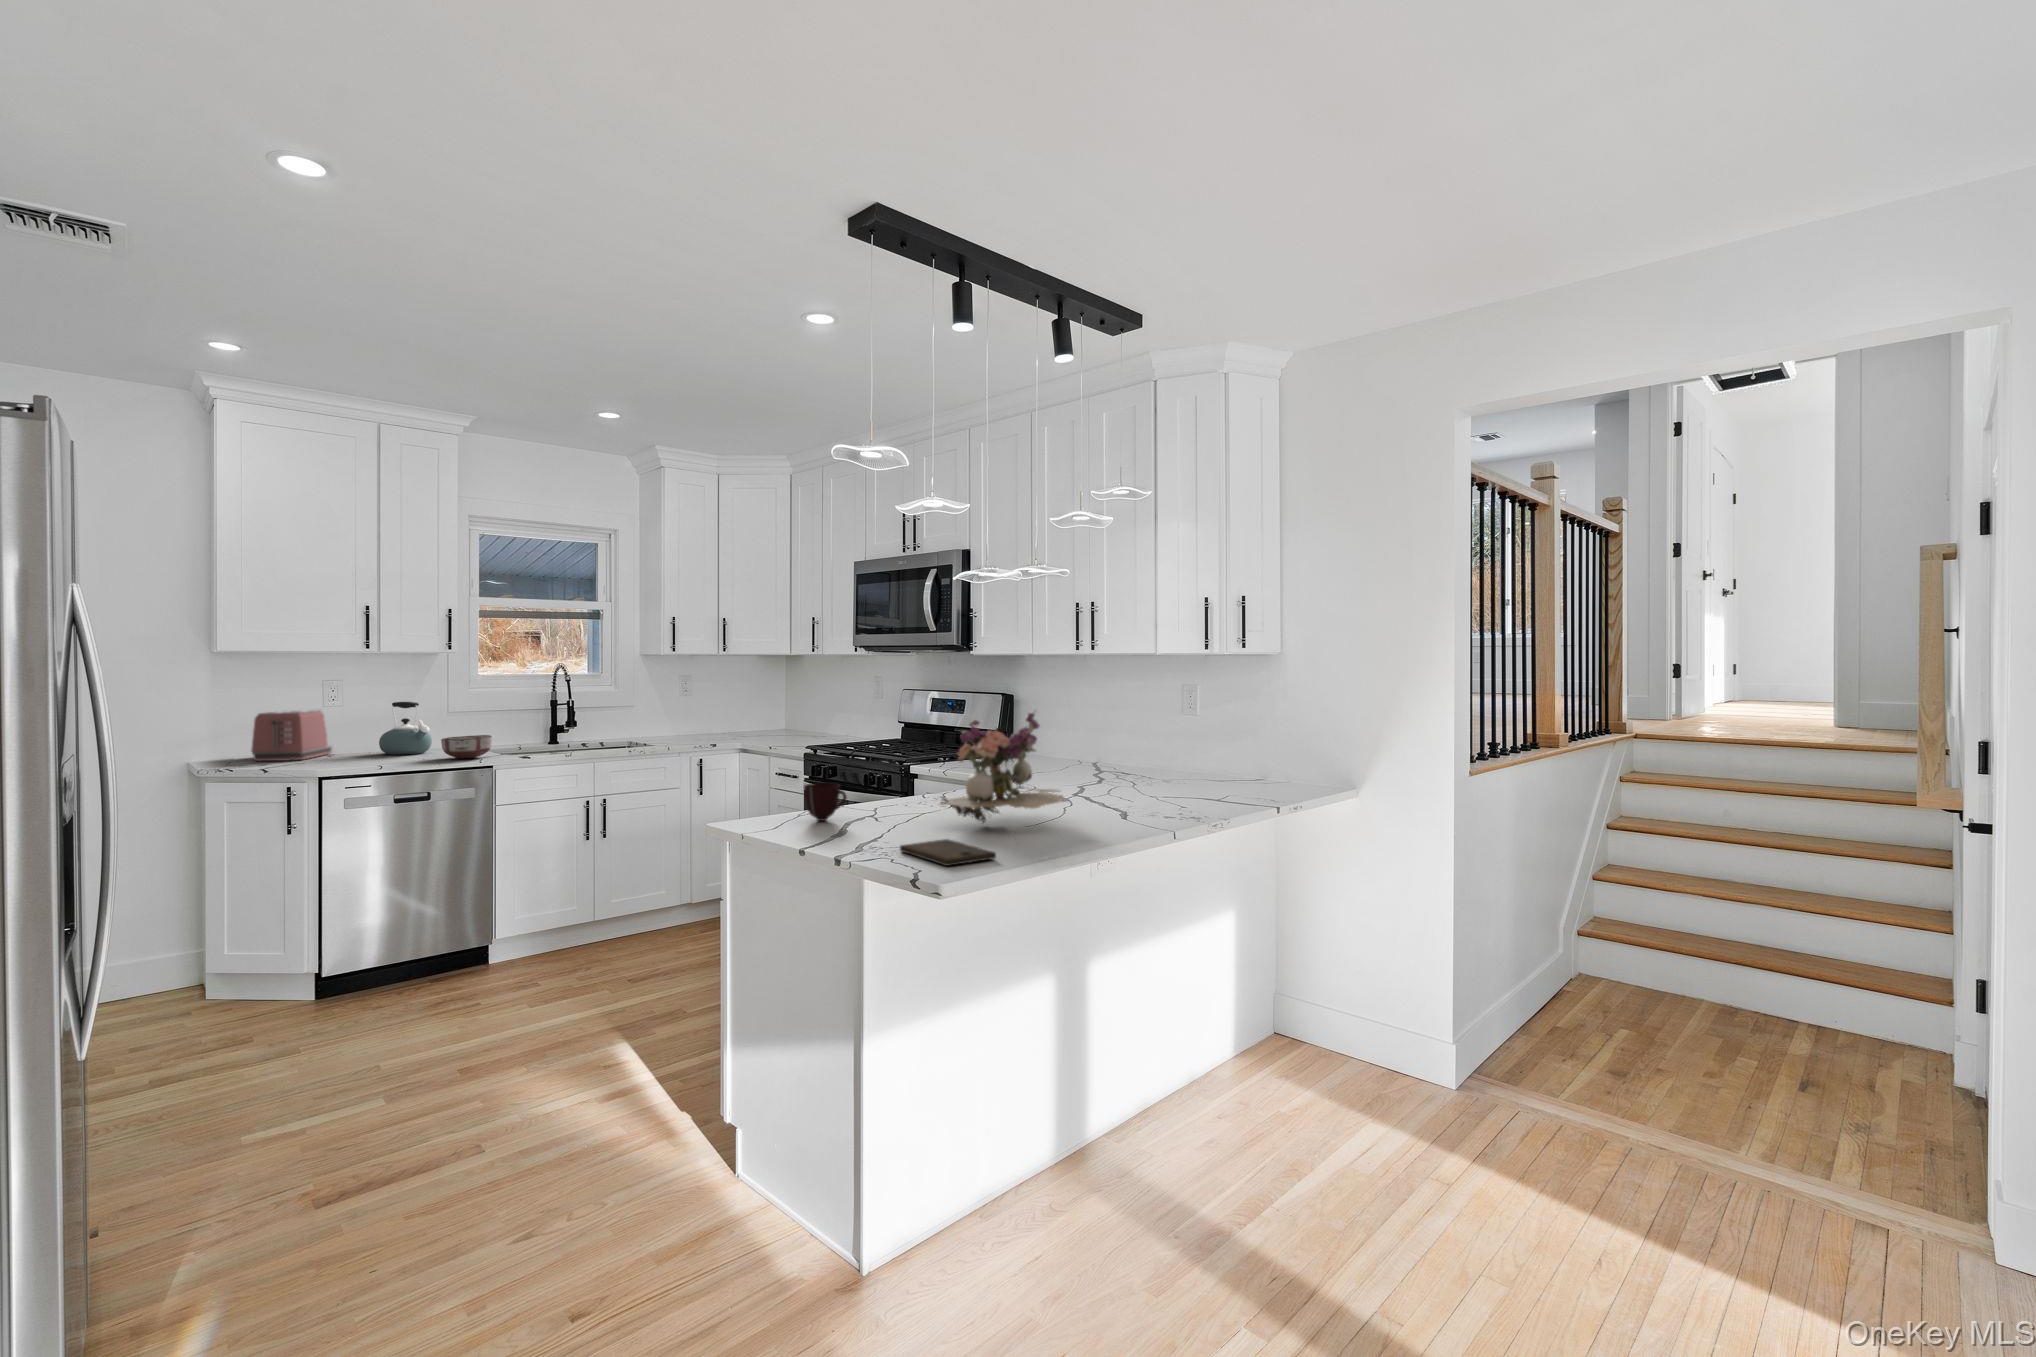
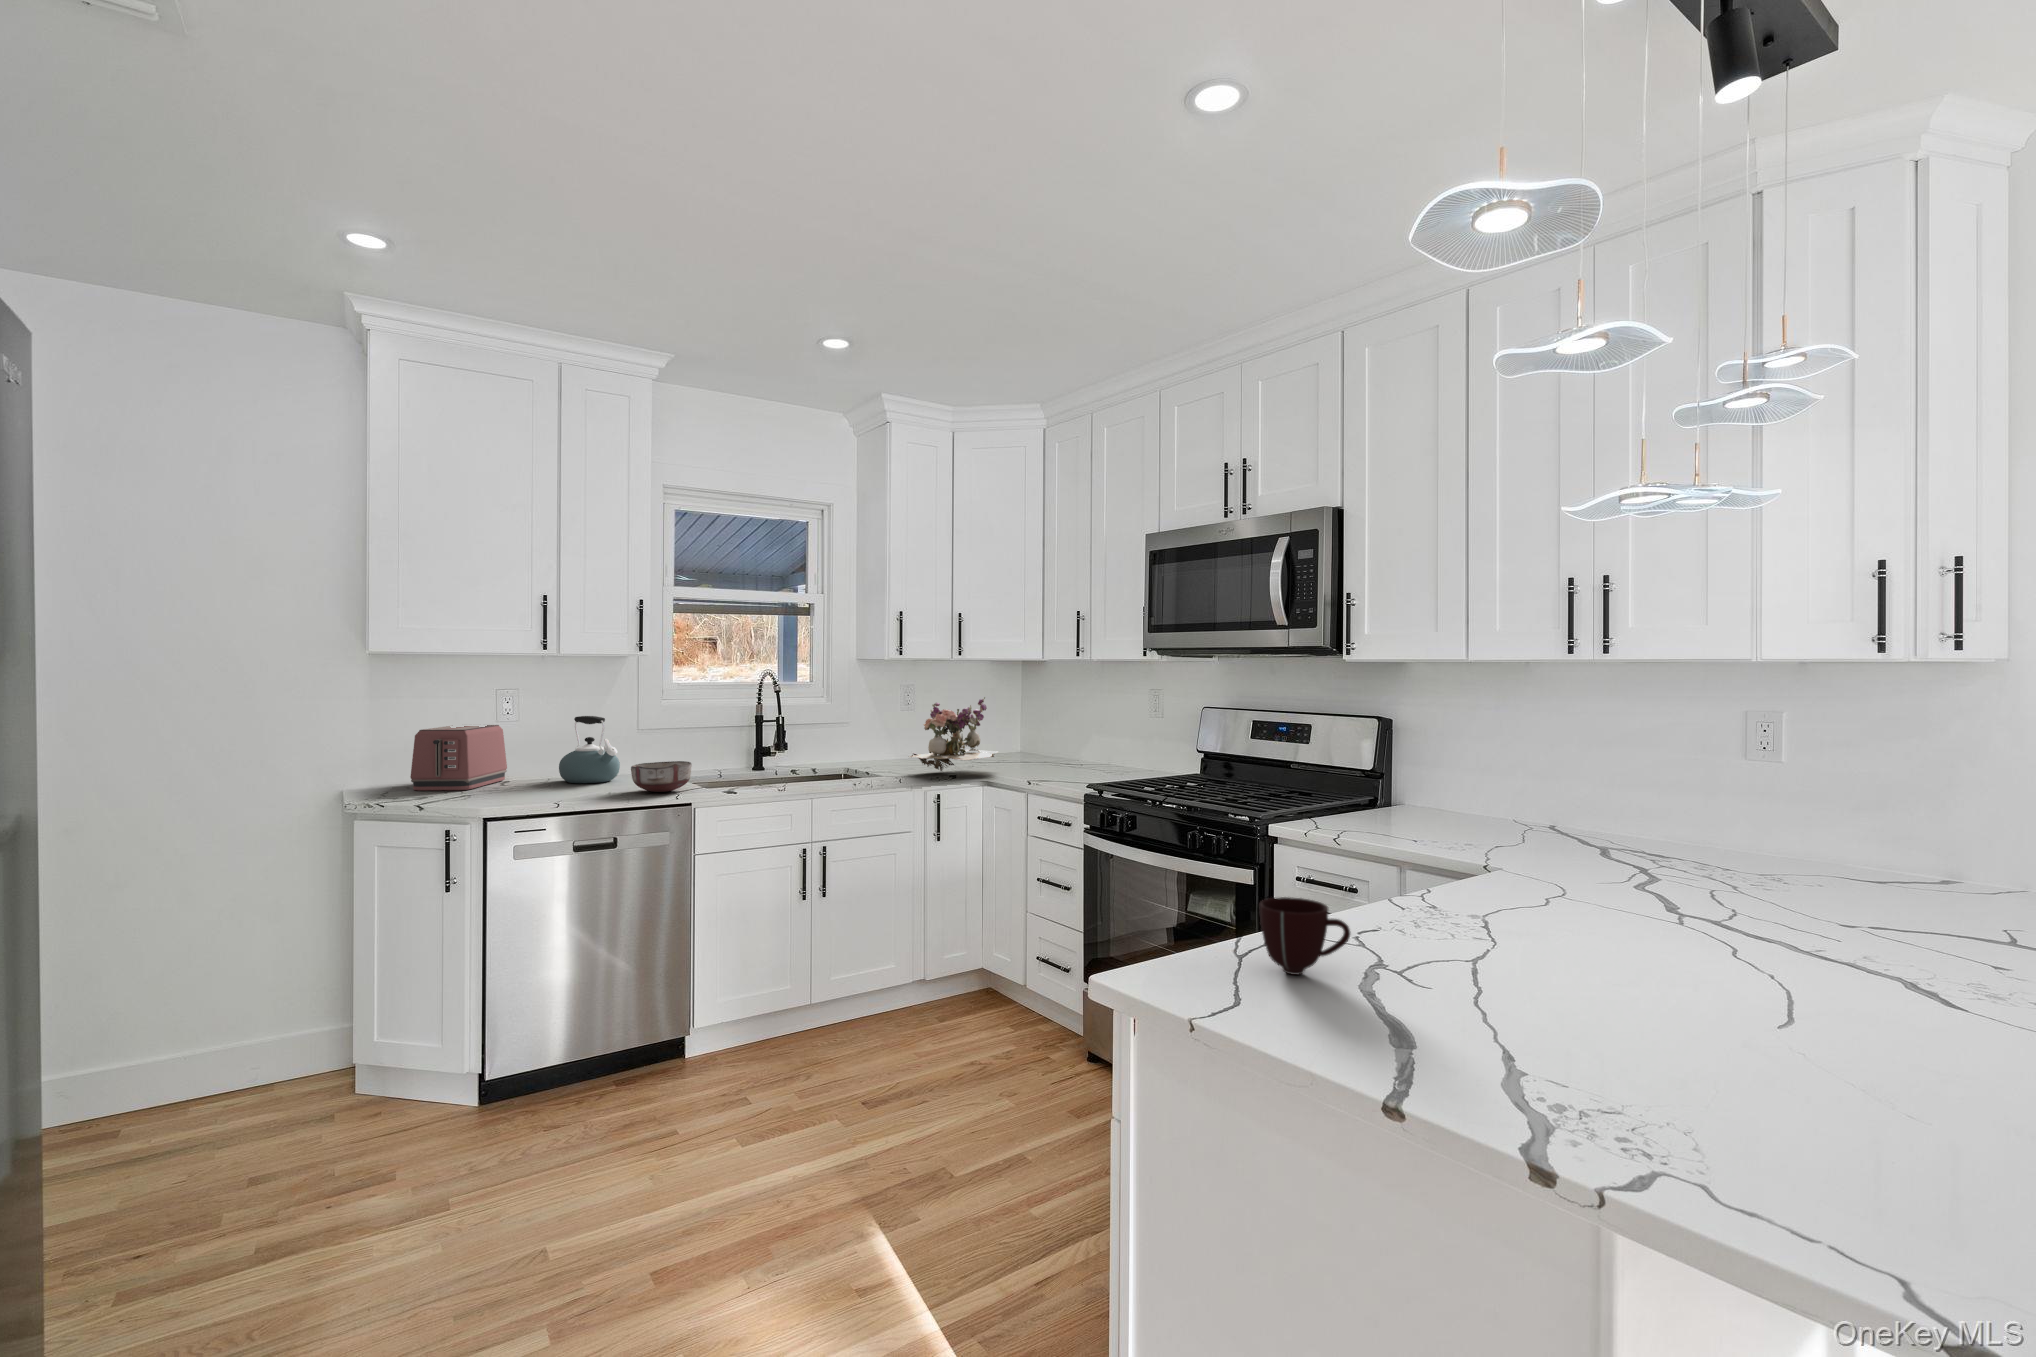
flower arrangement: present [940,711,1068,822] -> present [910,697,998,771]
cutting board: present [900,839,996,866] -> none [1621,1082,1952,1224]

